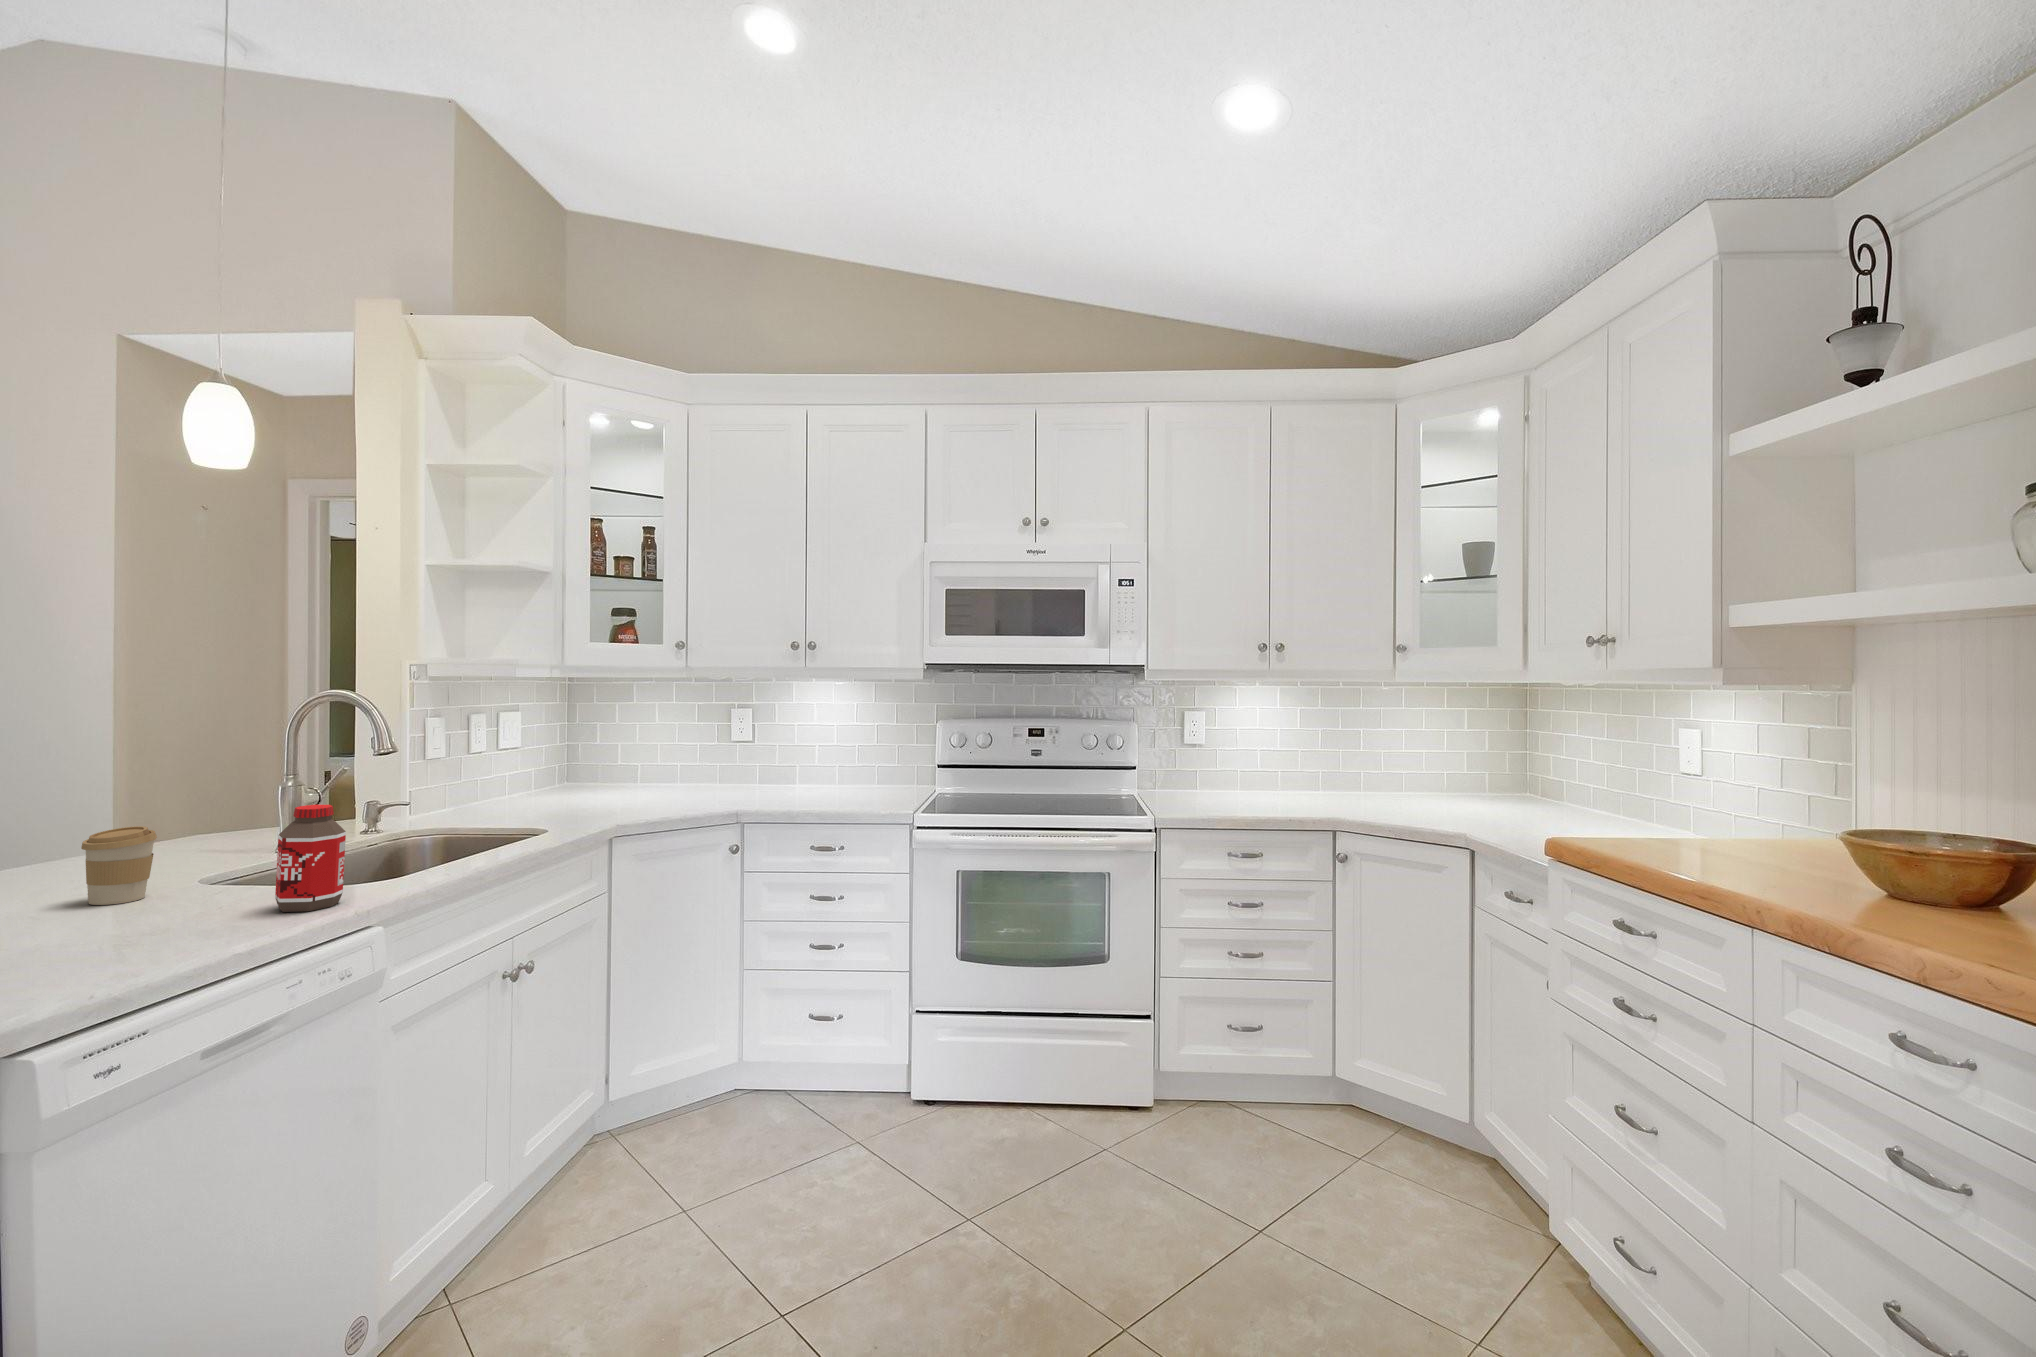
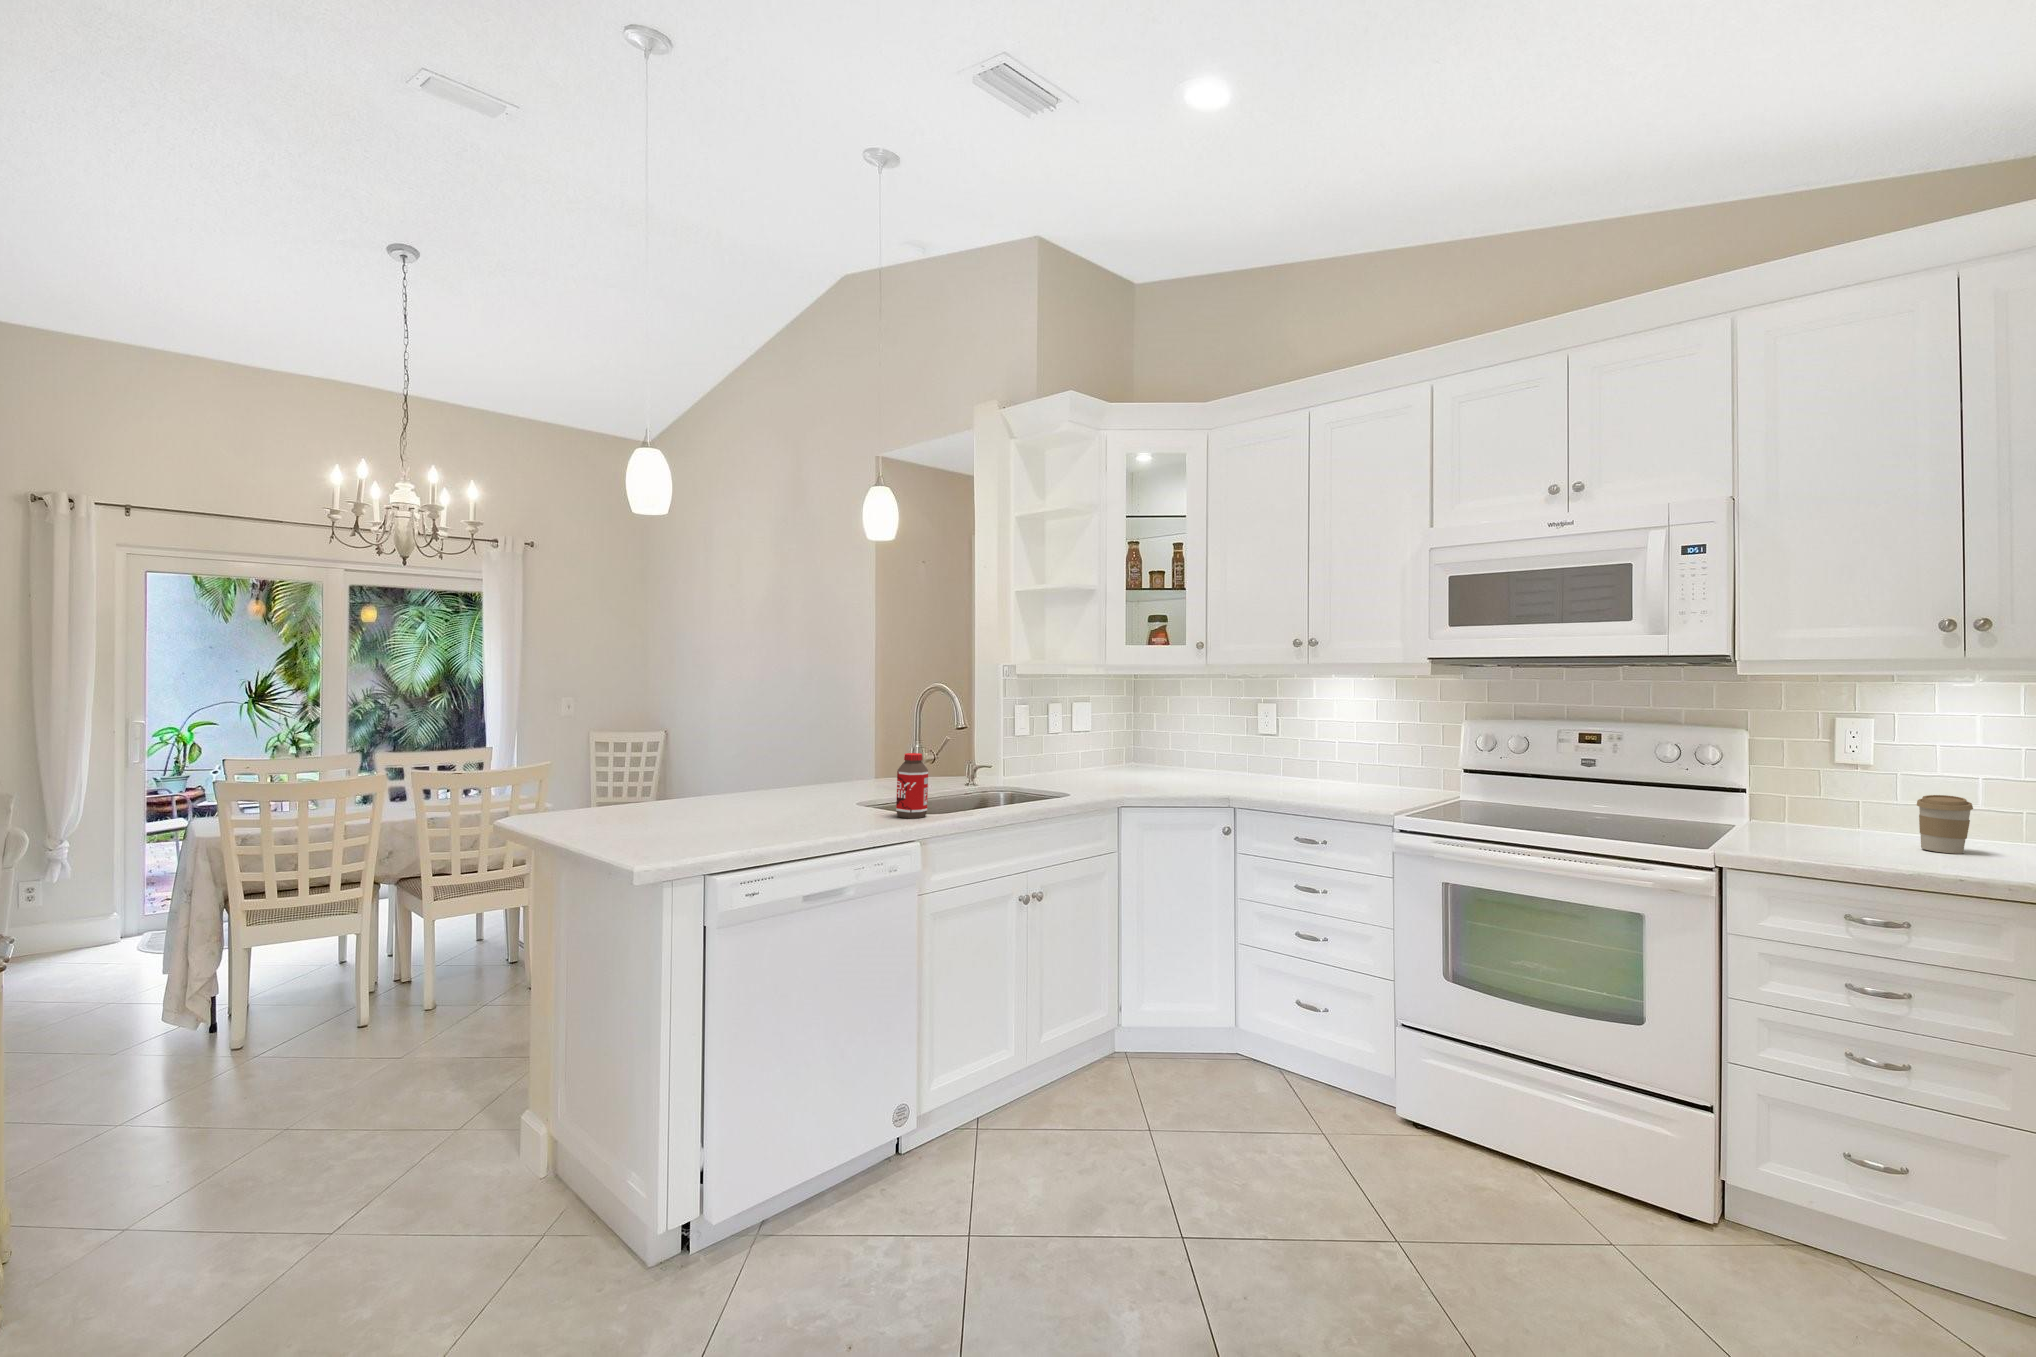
coffee cup: present [81,826,157,905] -> present [1917,795,1973,854]

